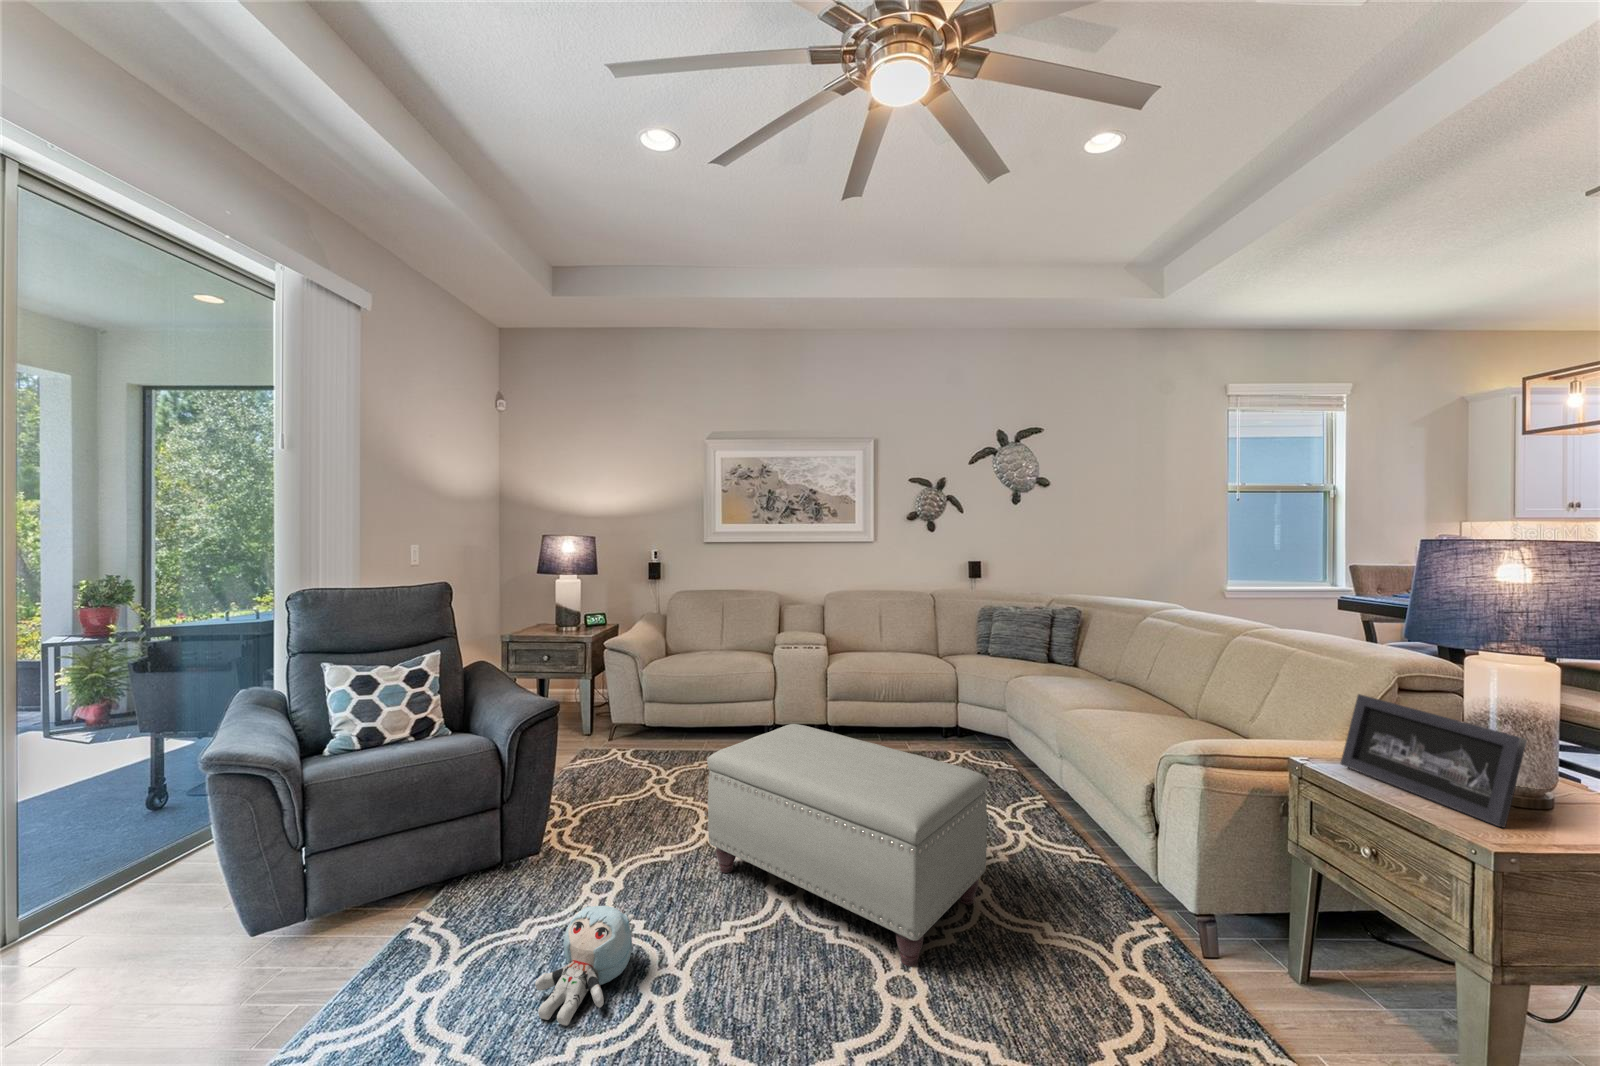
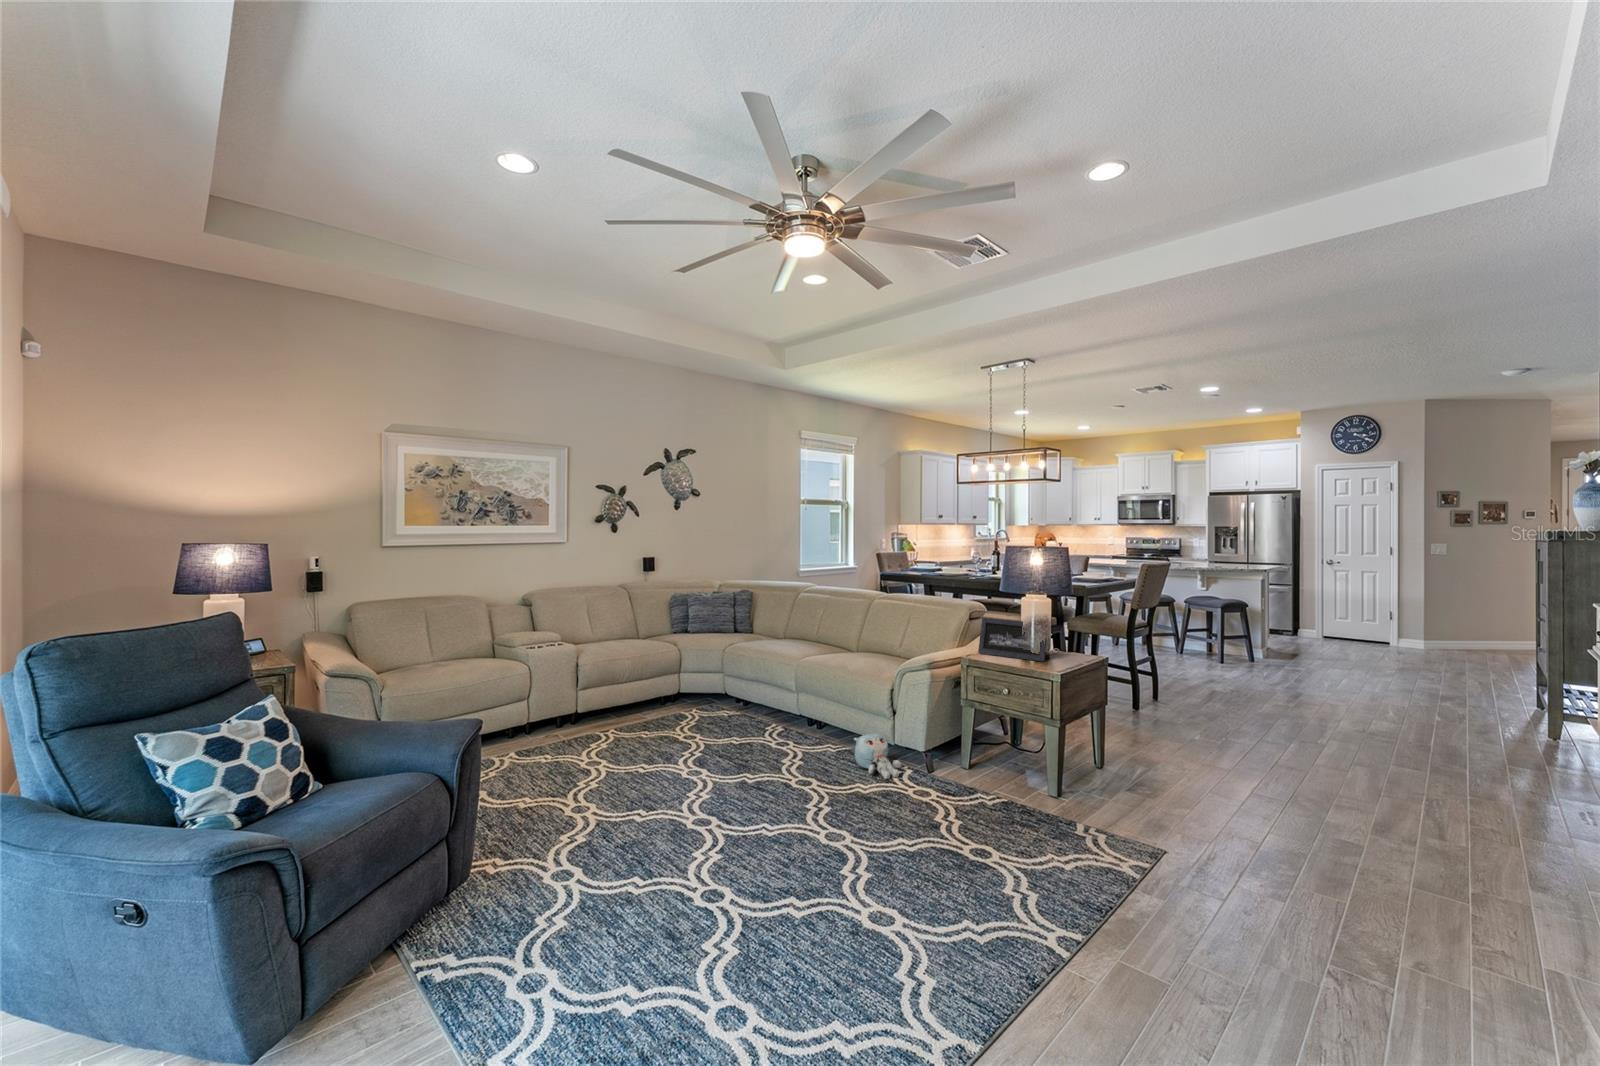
ottoman: present [707,724,988,966] -> none [638,699,842,832]
plush toy: present [535,904,634,1026] -> present [854,734,901,779]

